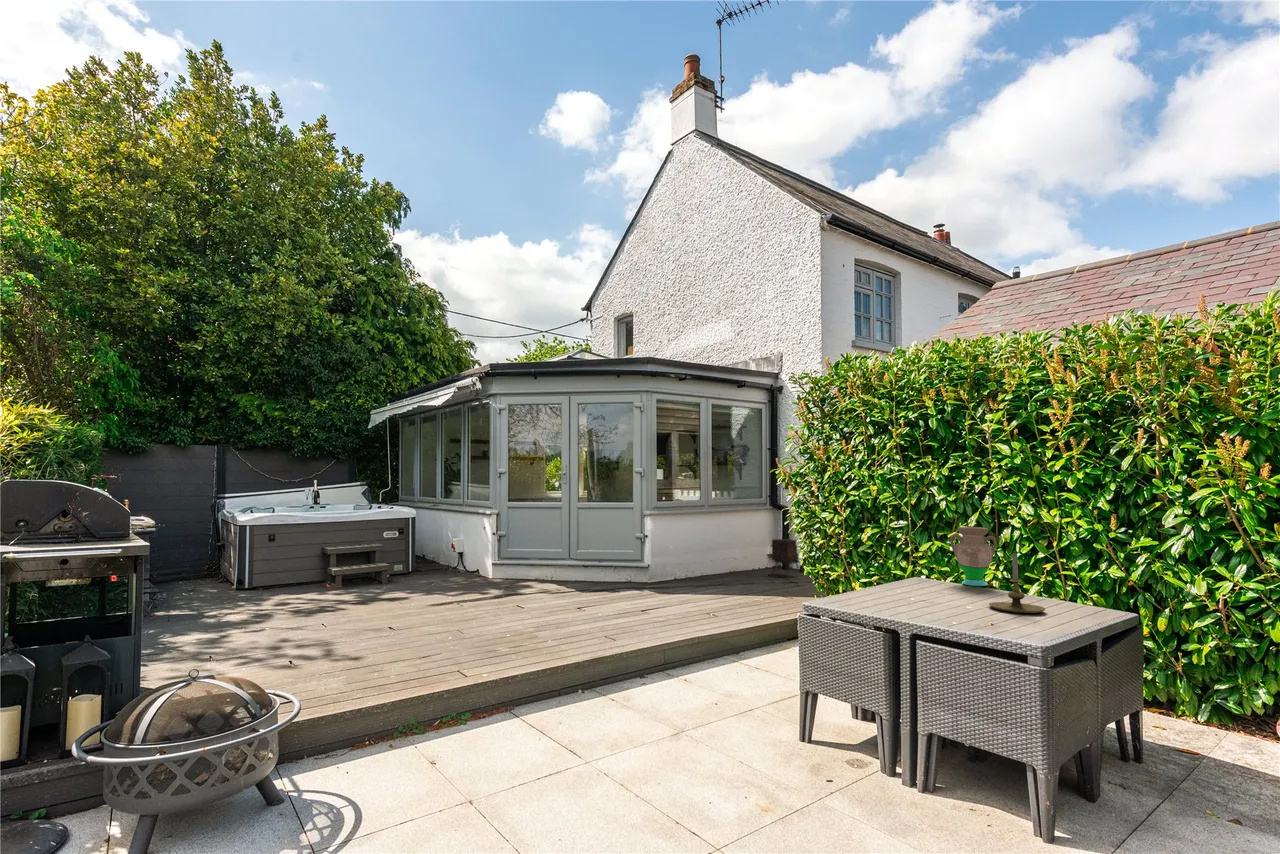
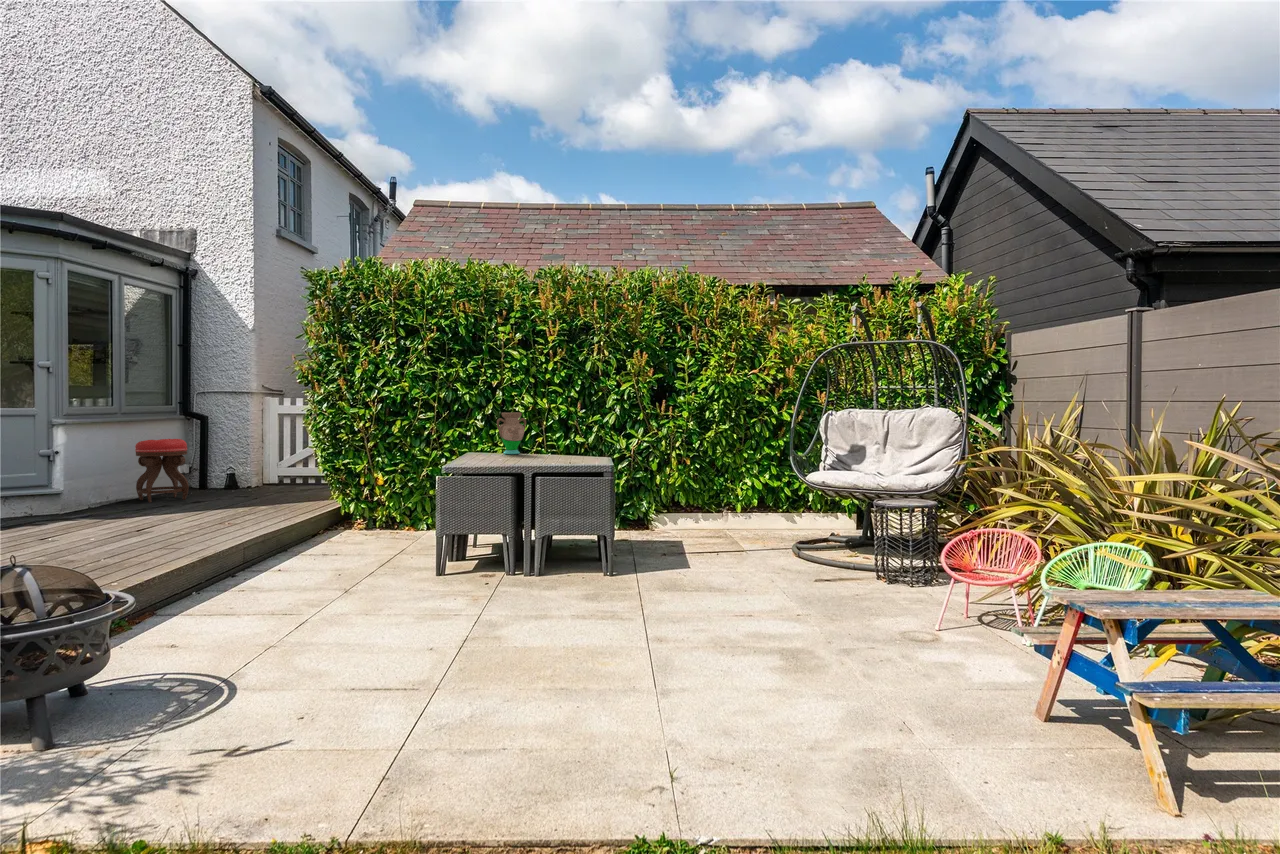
stool: none [710,531,748,586] -> present [135,439,189,503]
side table: present [772,539,801,578] -> none [197,446,235,490]
candle holder: present [989,553,1045,613] -> none [551,425,583,462]

